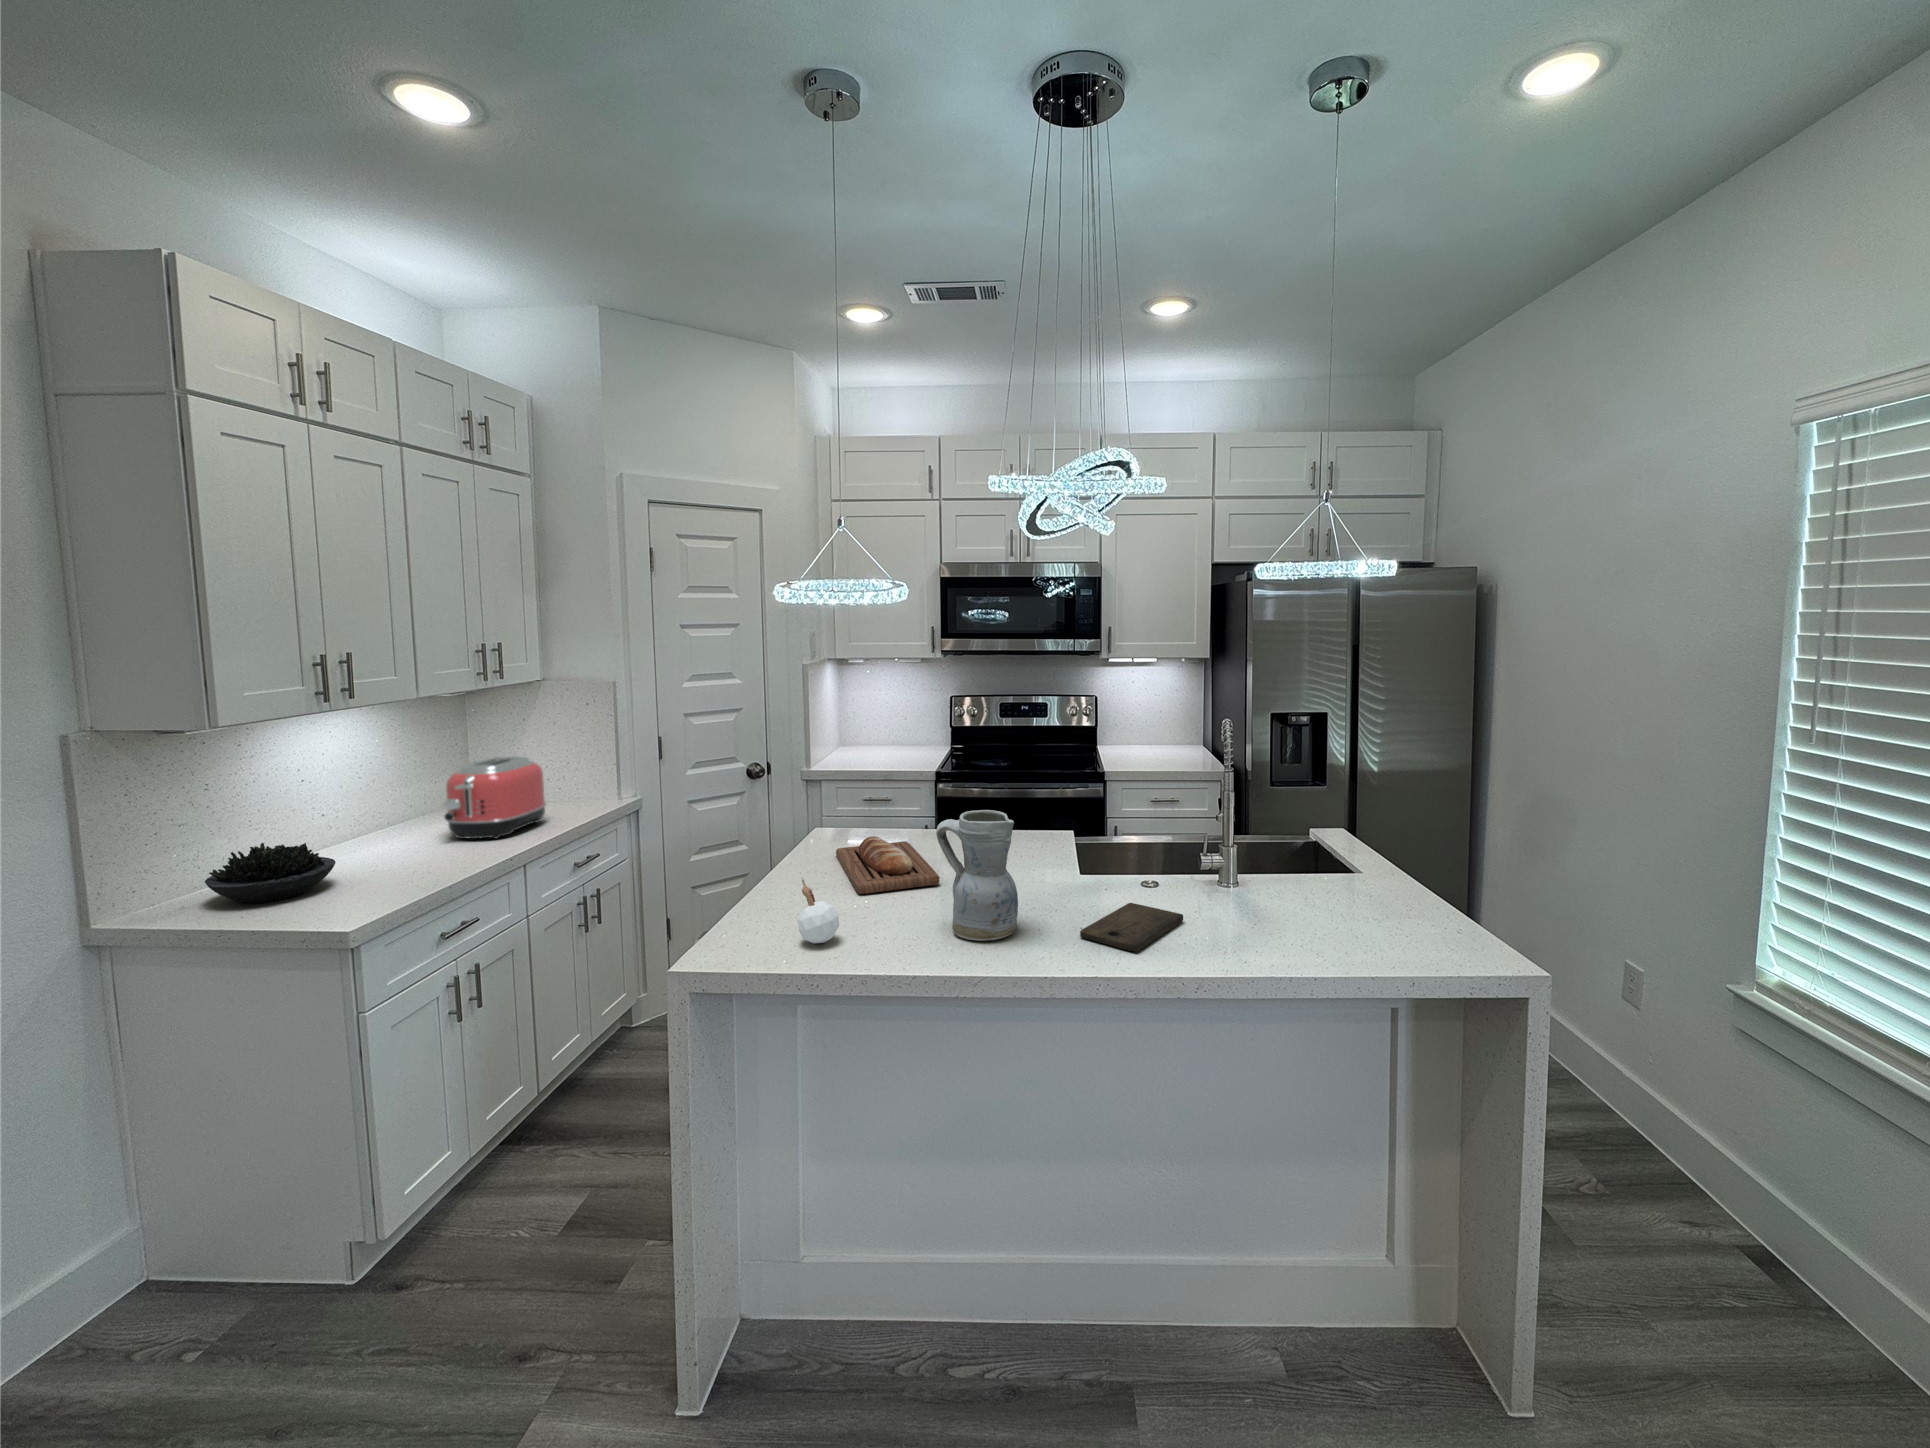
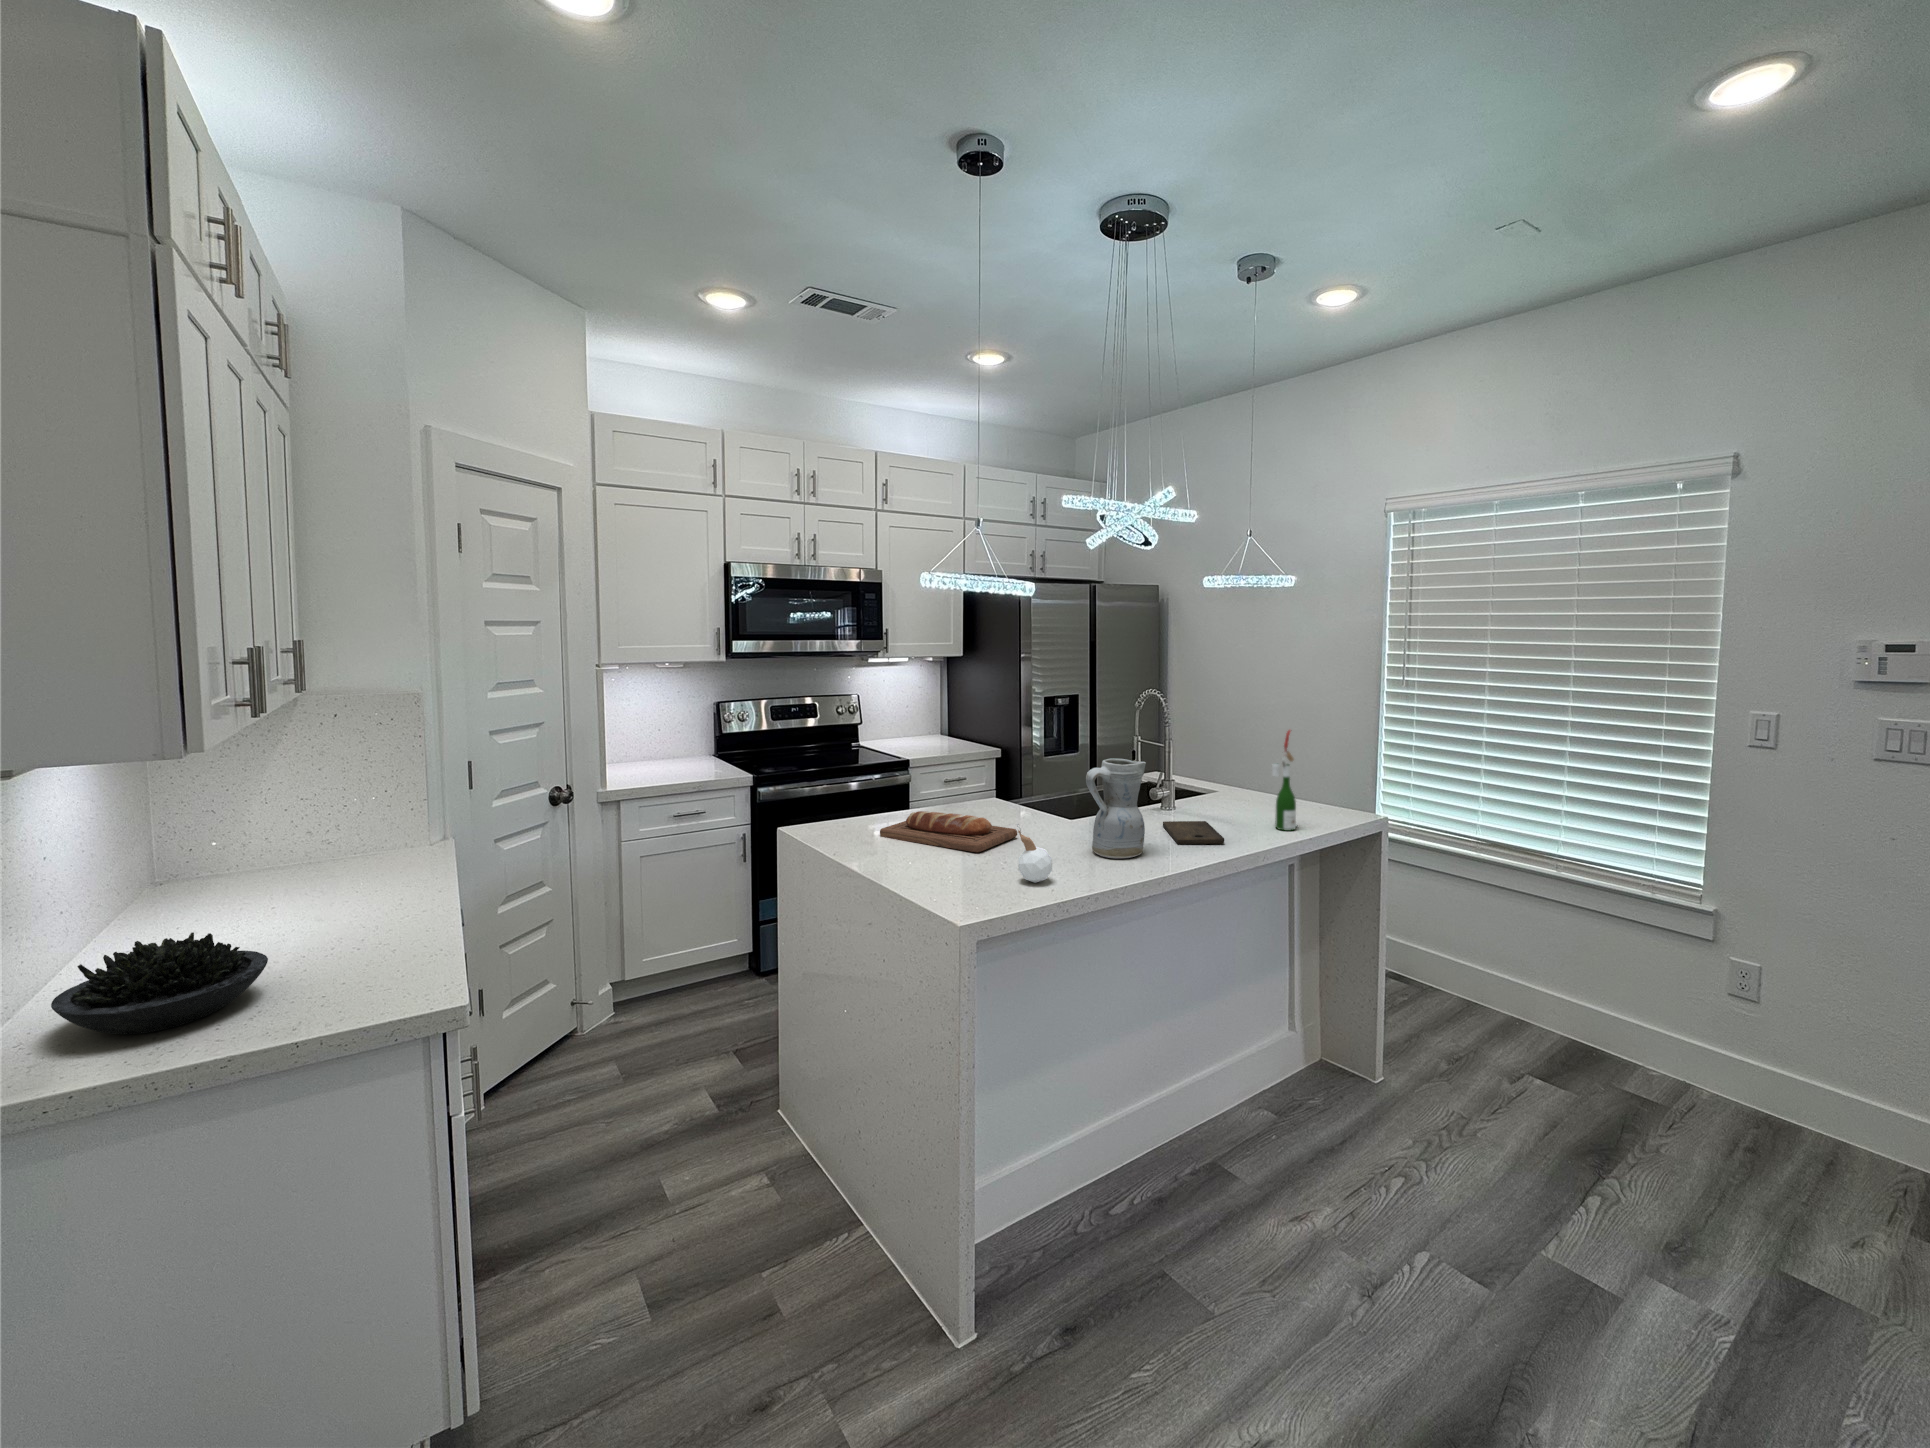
toaster: present [444,756,546,839] -> none [262,794,389,914]
wine bottle: none [1270,803,1318,958] -> present [1272,730,1297,831]

